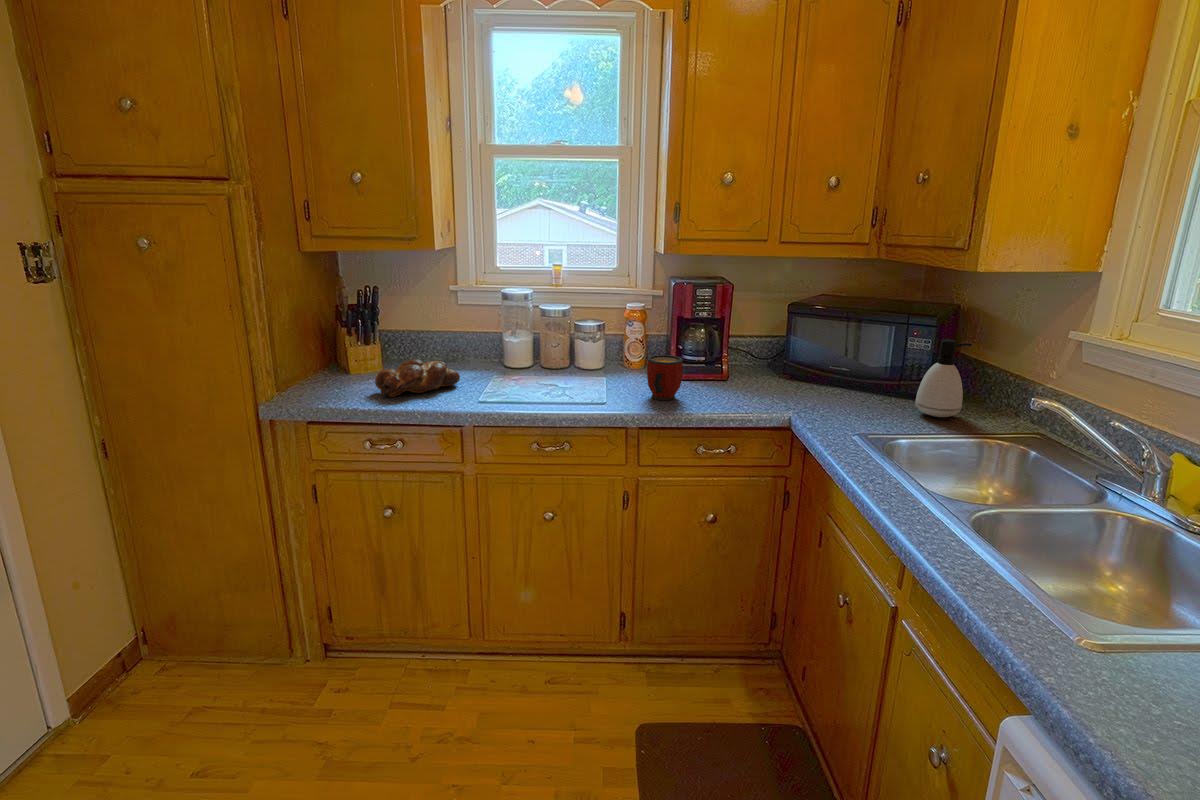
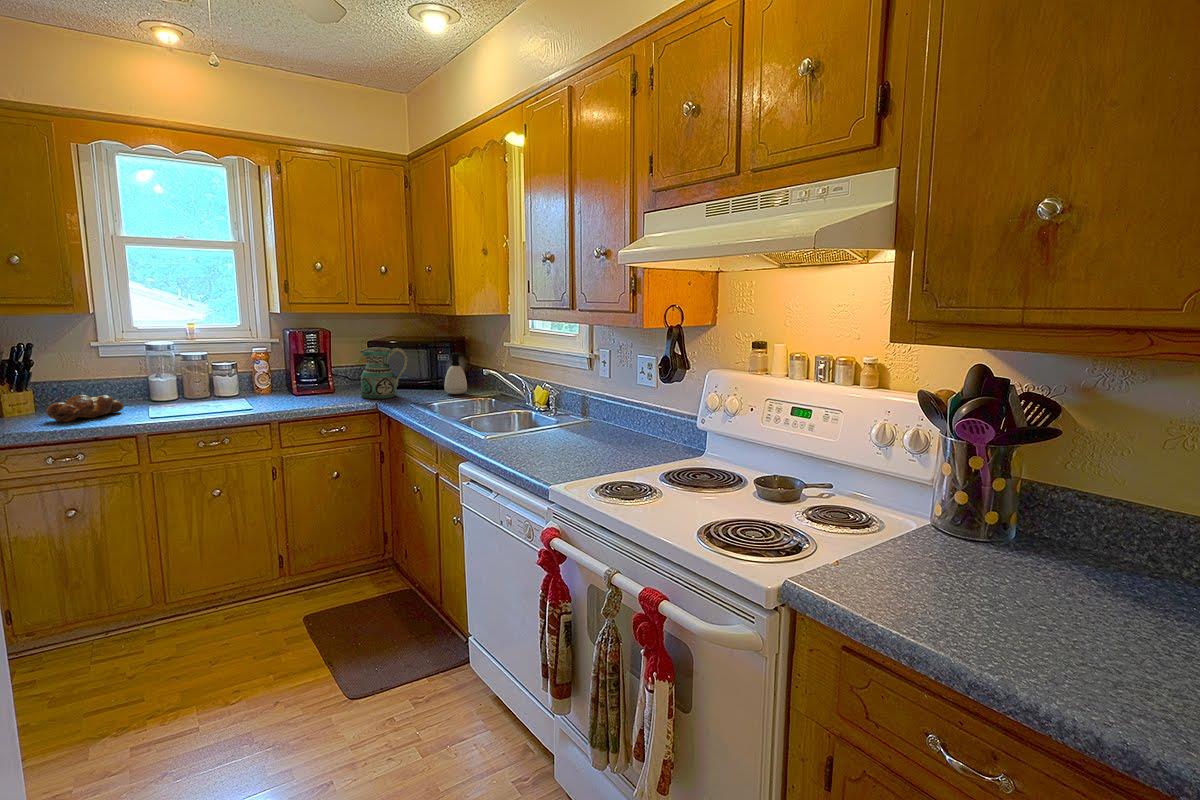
ceramic pitcher: none [768,317,856,409] -> present [360,347,408,399]
mug: present [647,355,683,400] -> none [278,376,304,404]

